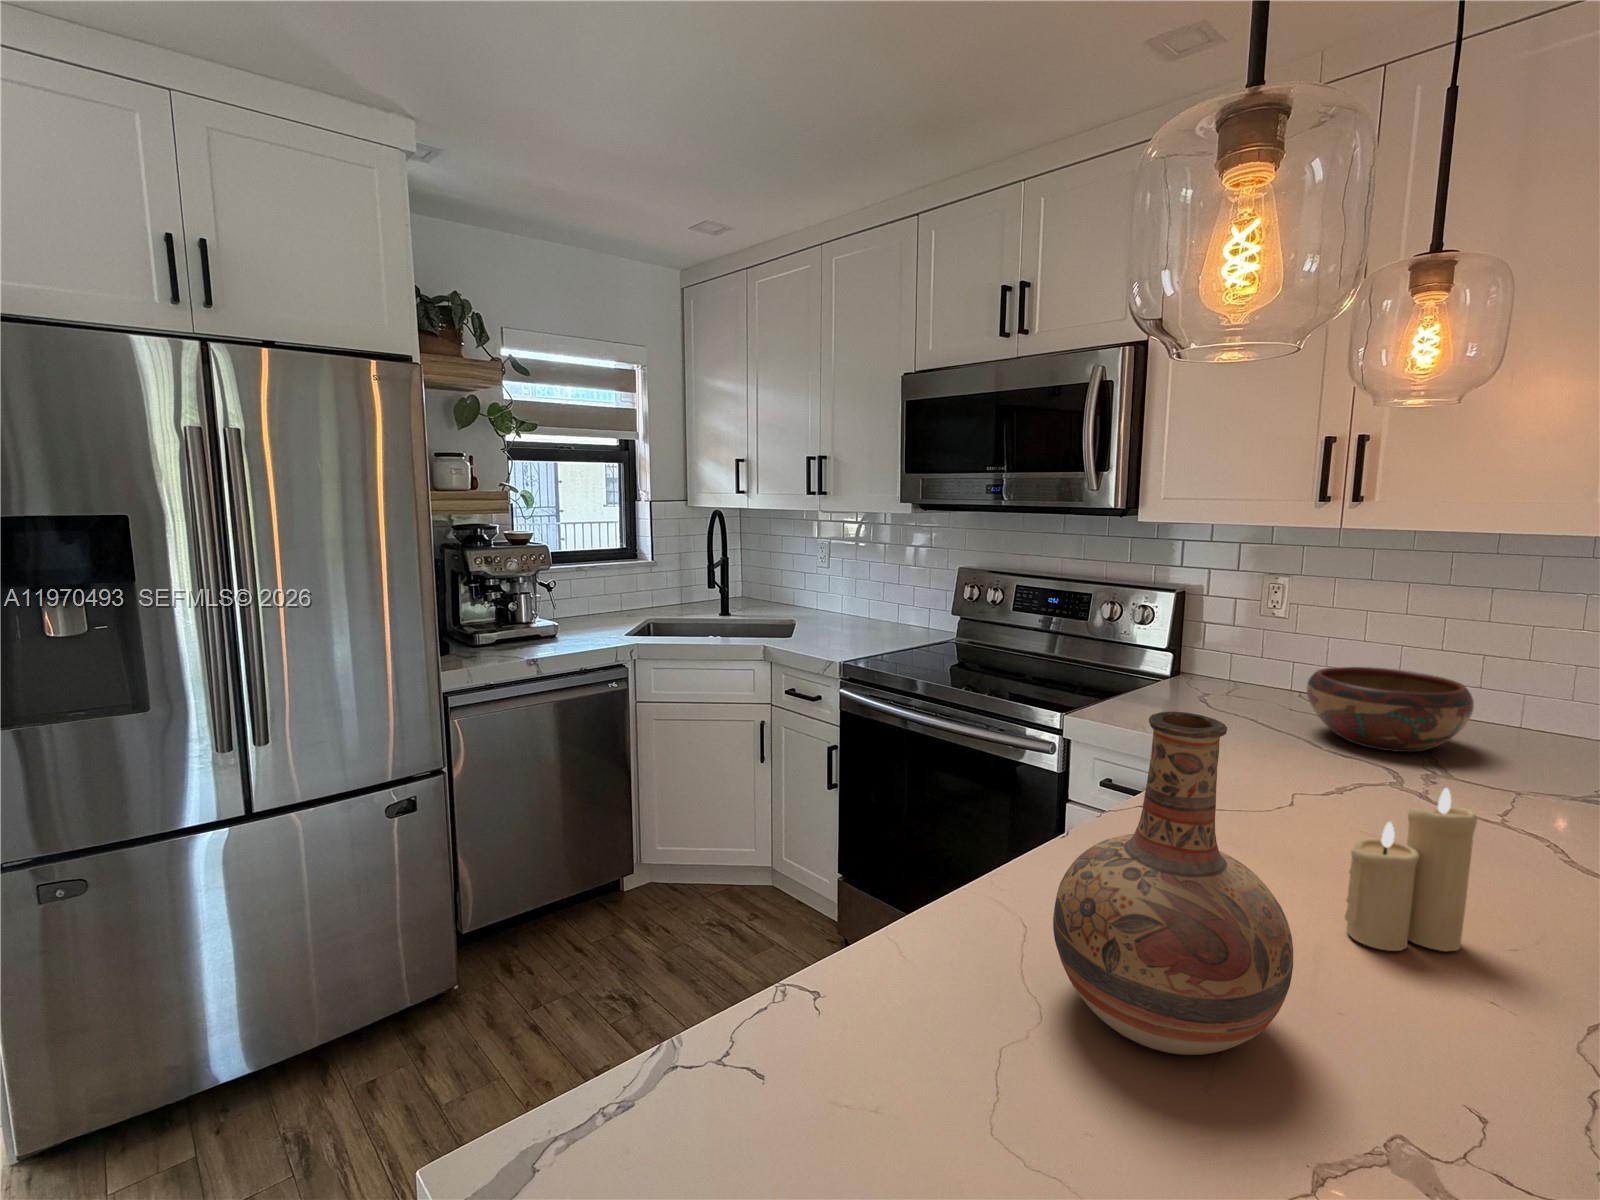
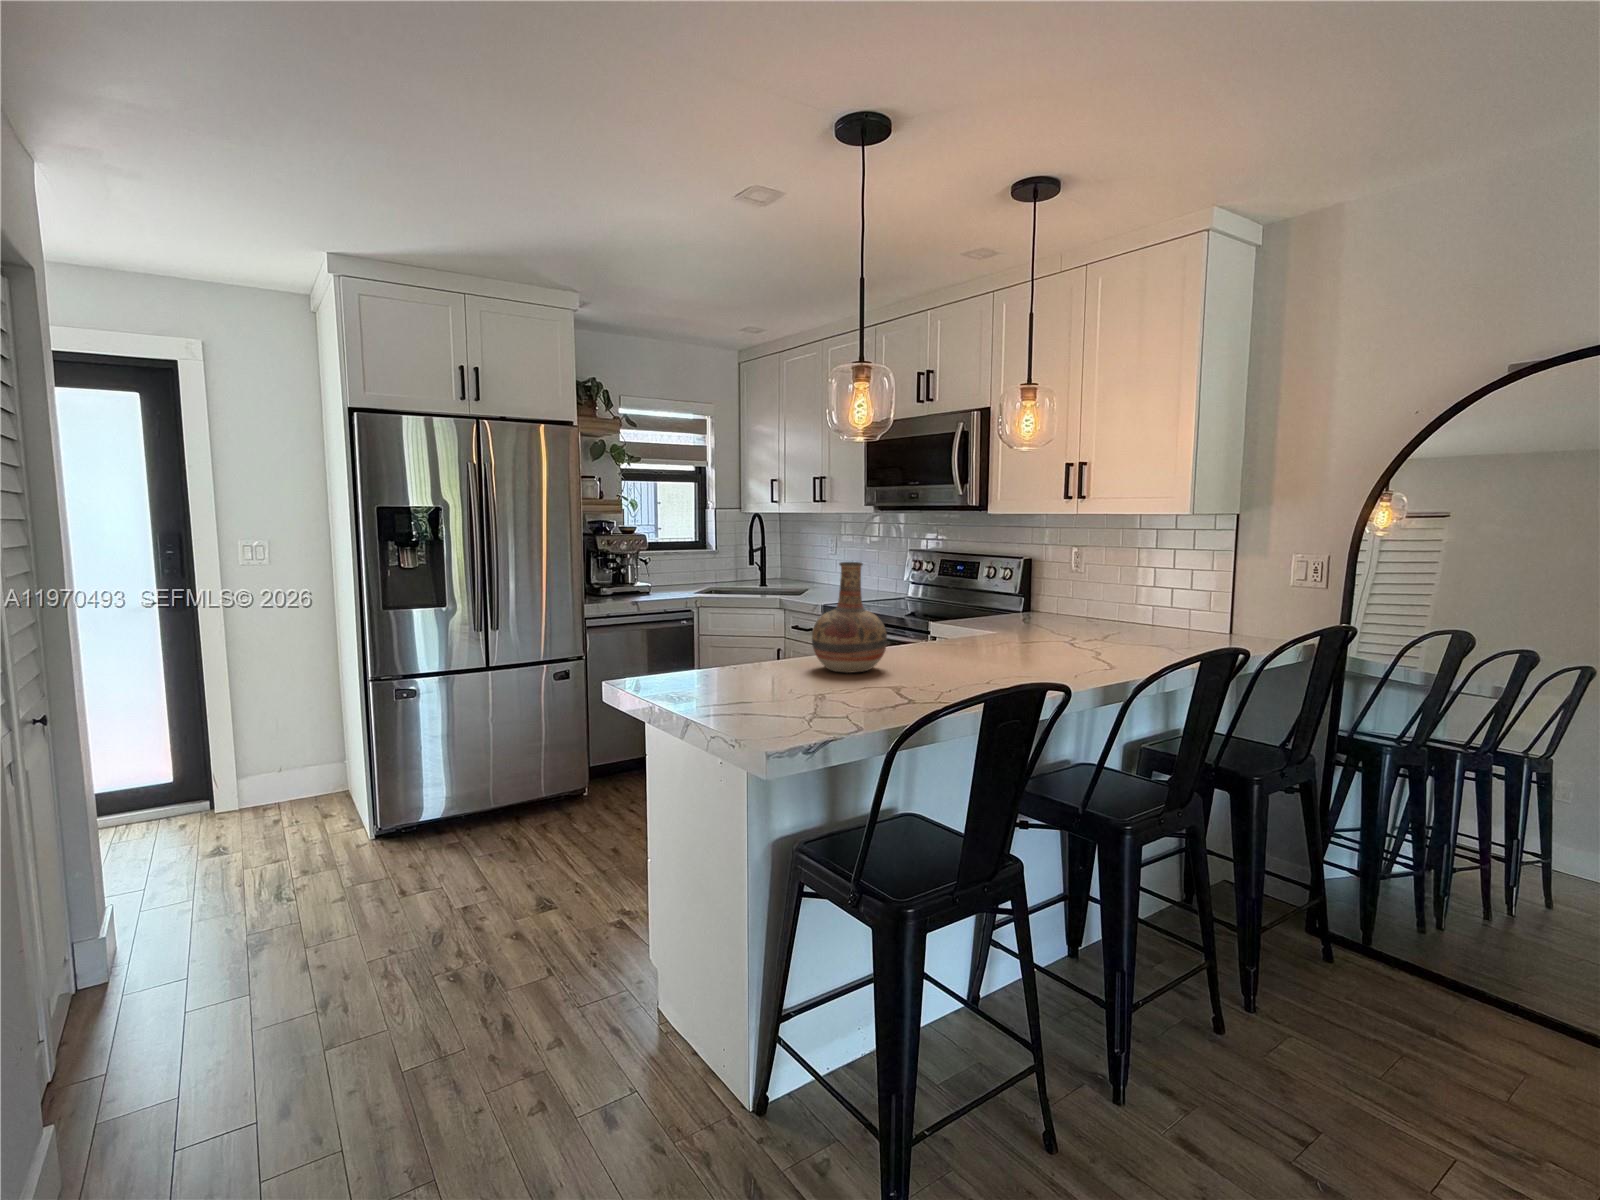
decorative bowl: present [1307,667,1474,752] -> none [1050,593,1129,633]
candle: present [1345,788,1477,951] -> none [947,602,990,665]

